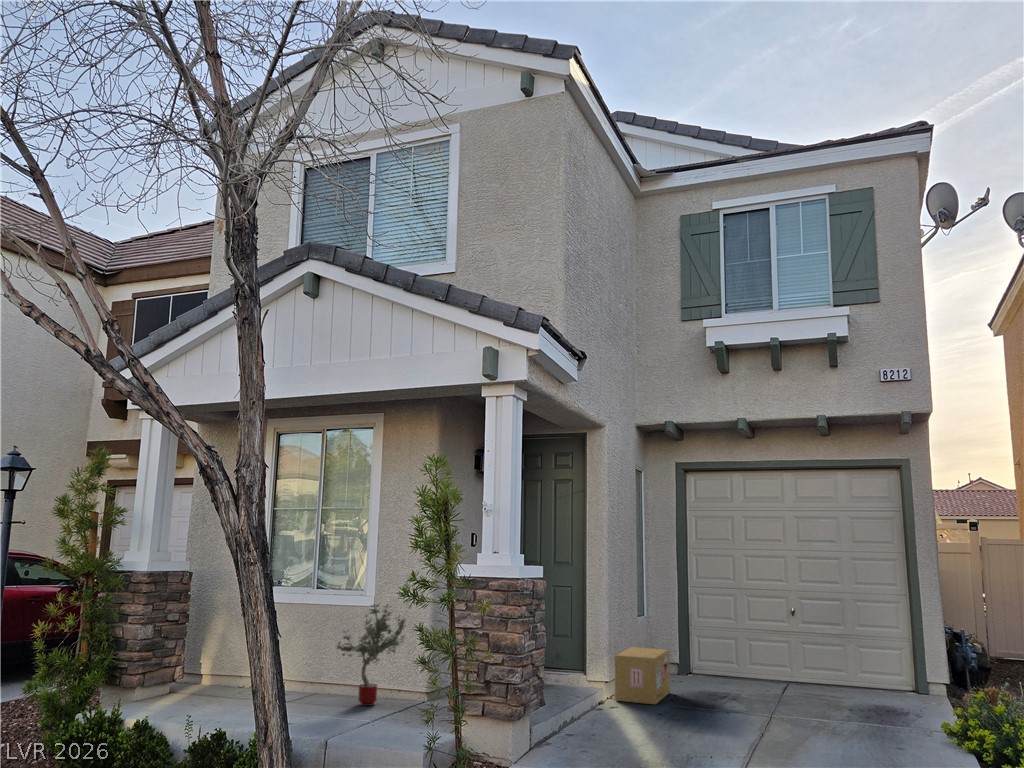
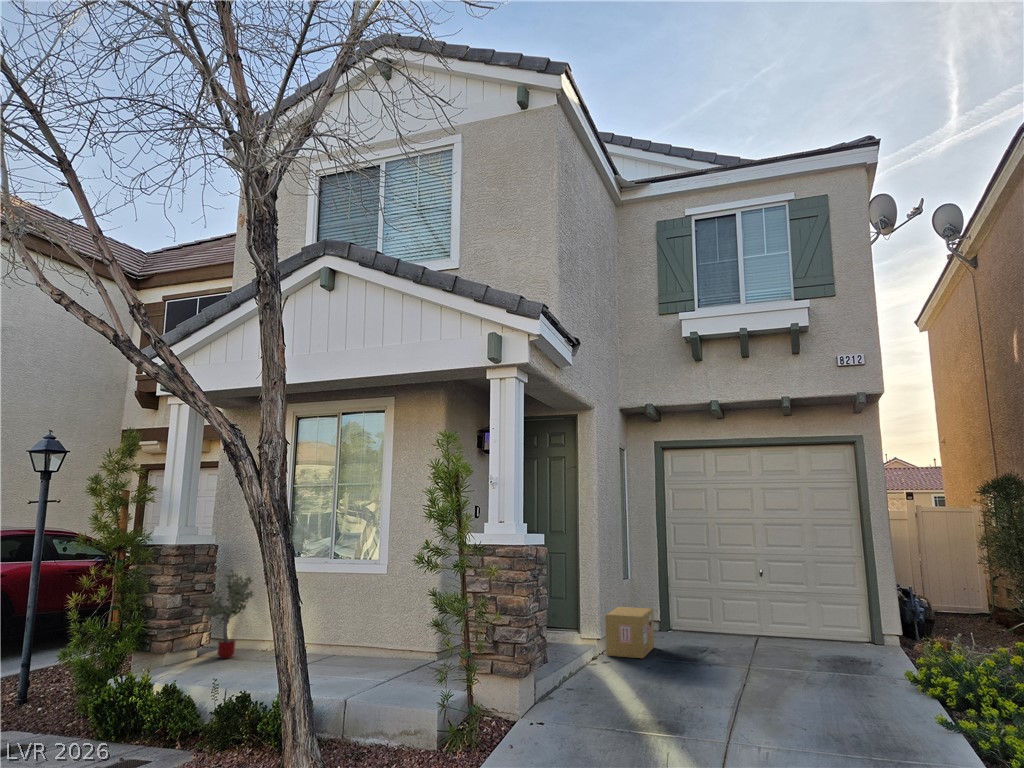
potted tree: present [337,605,405,706] -> present [200,569,253,659]

